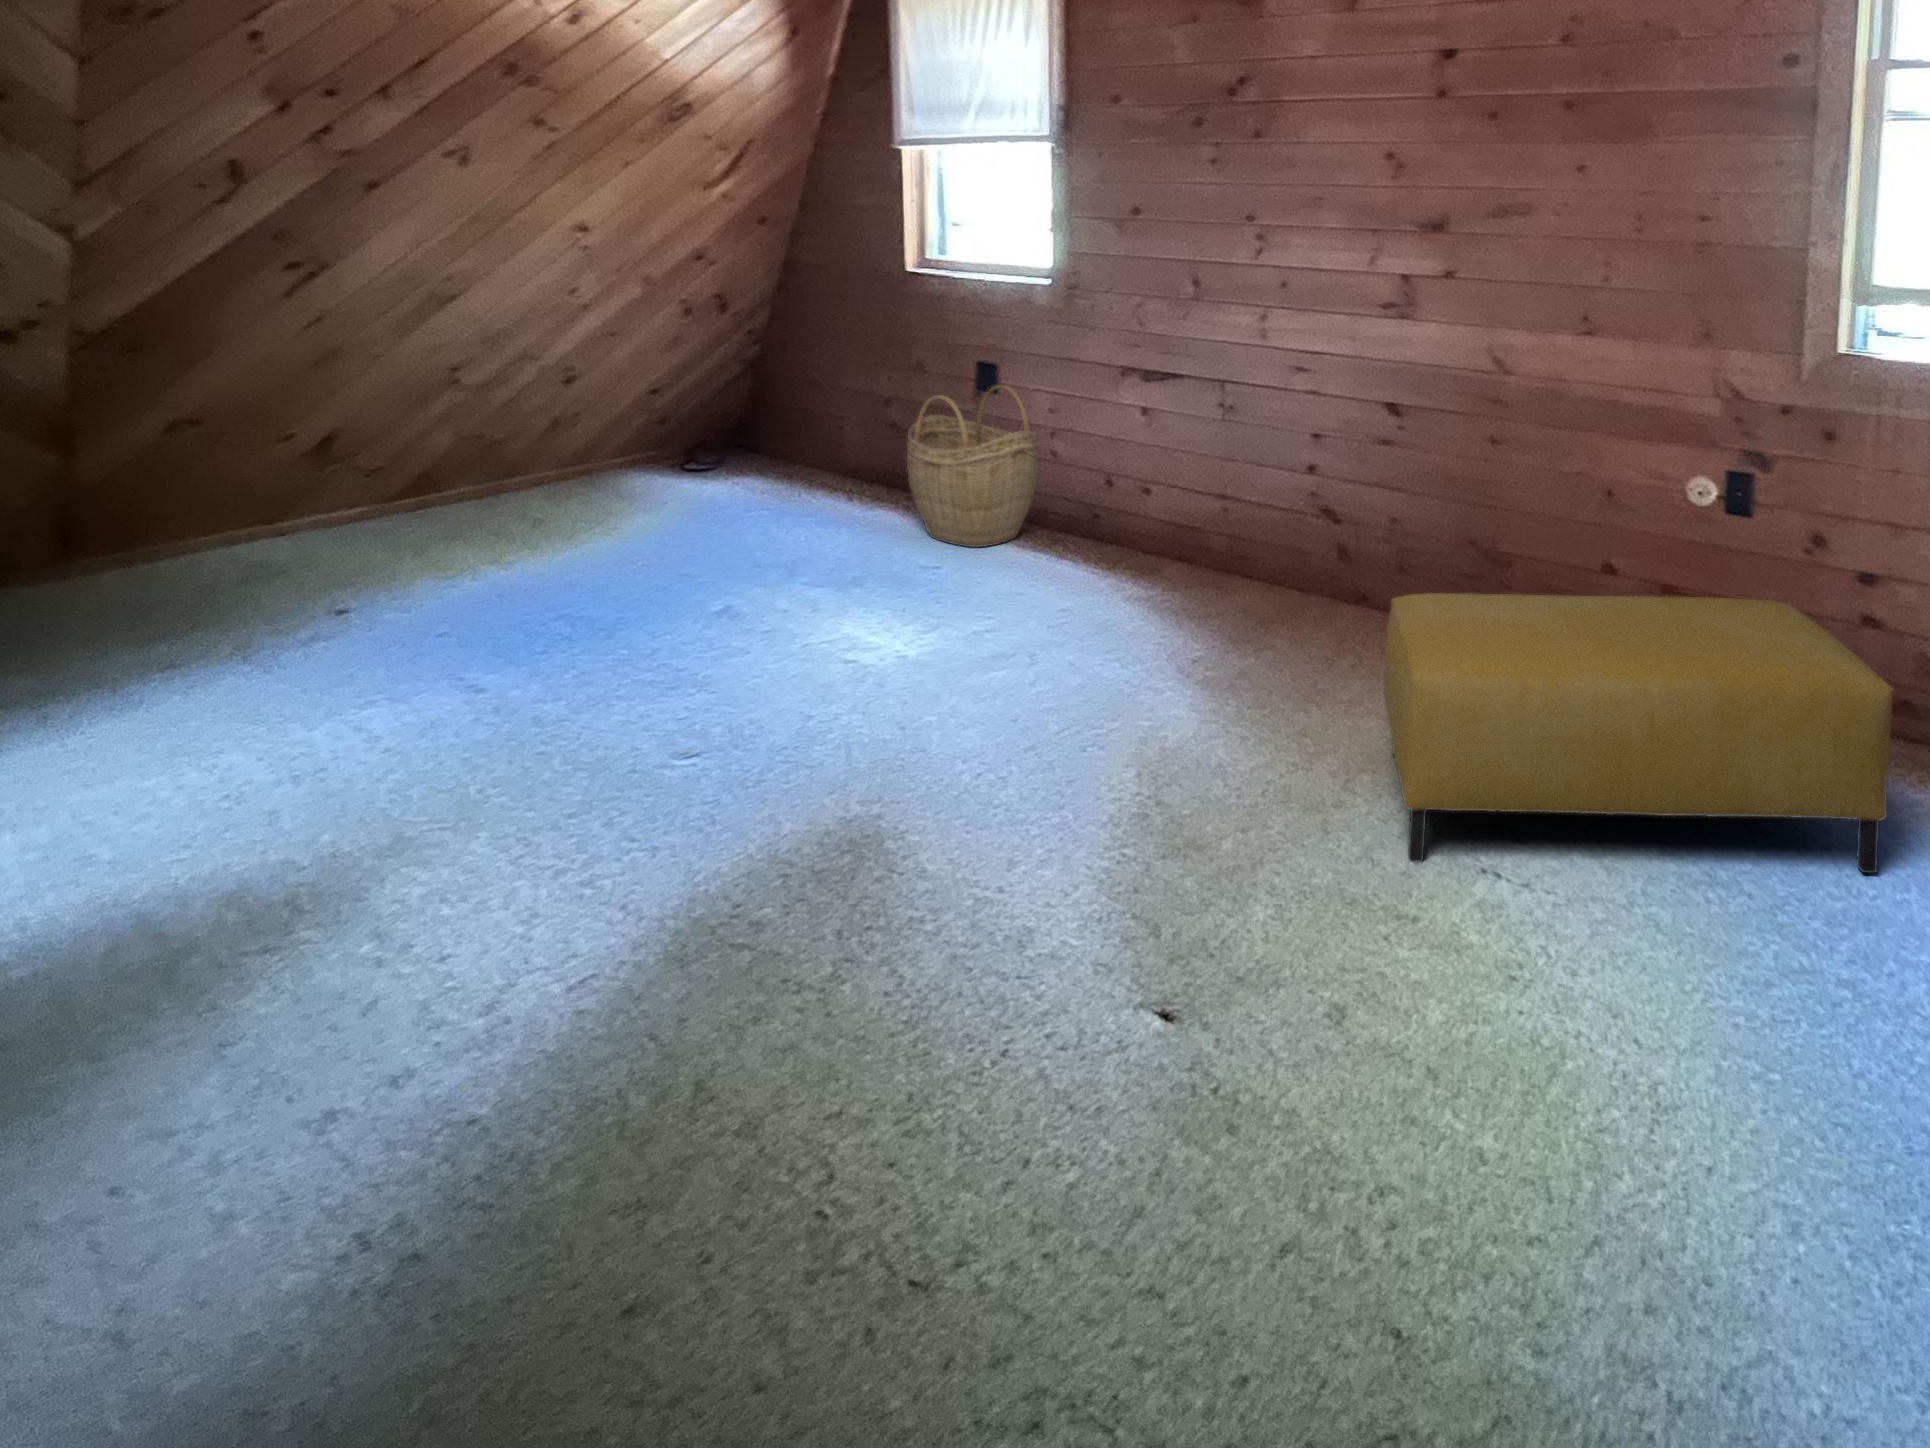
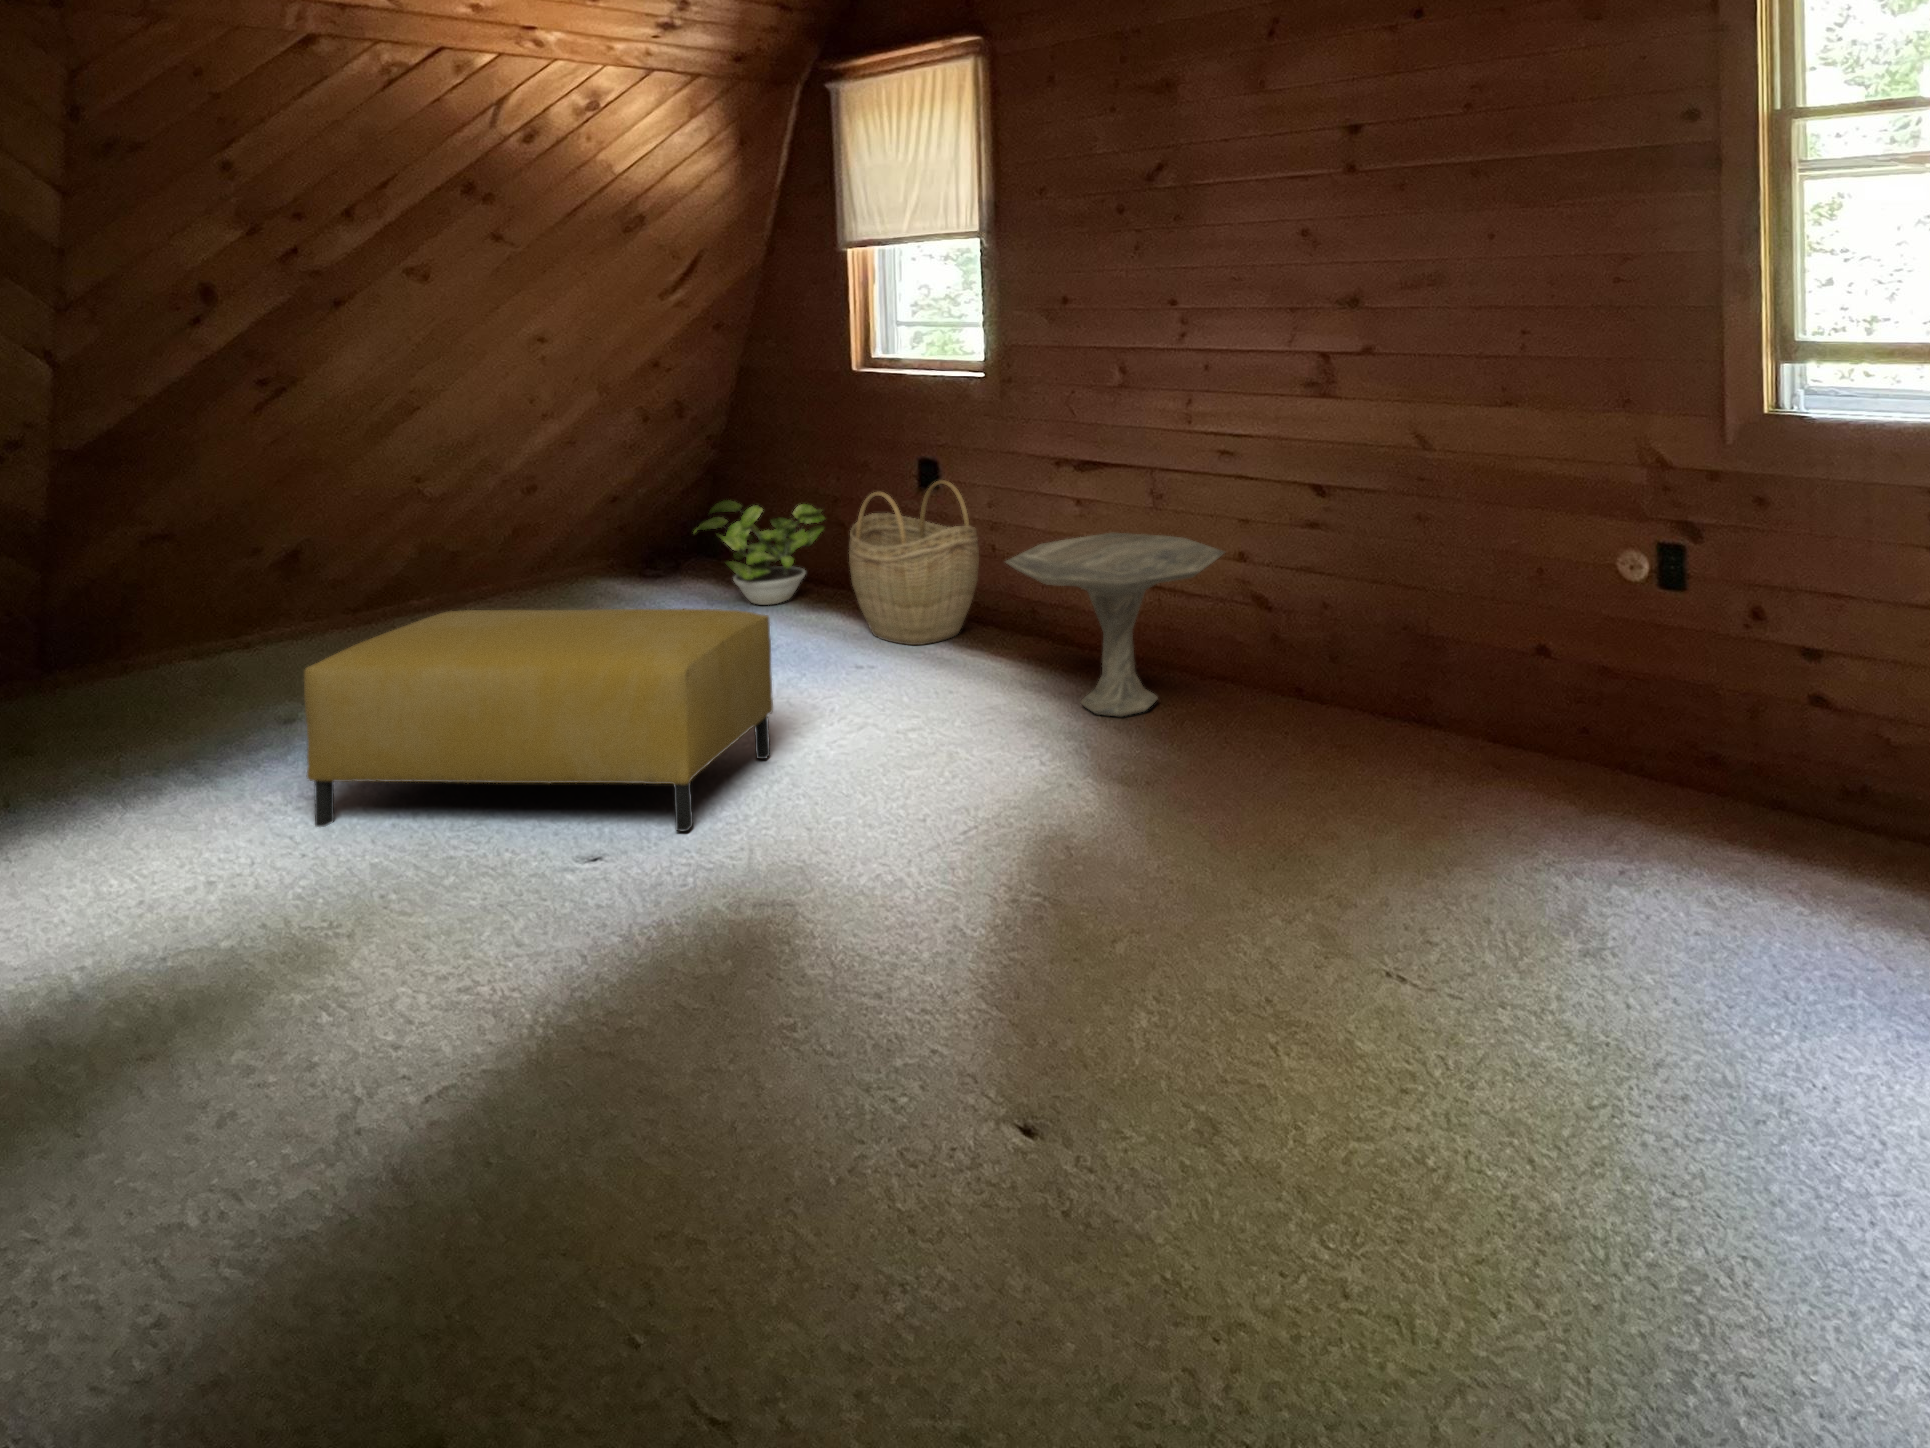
potted plant: none [740,398,876,503] -> present [694,500,825,605]
side table: none [1080,445,1299,623] -> present [1006,533,1224,716]
ottoman: present [1384,593,1894,873] -> present [304,609,773,831]

